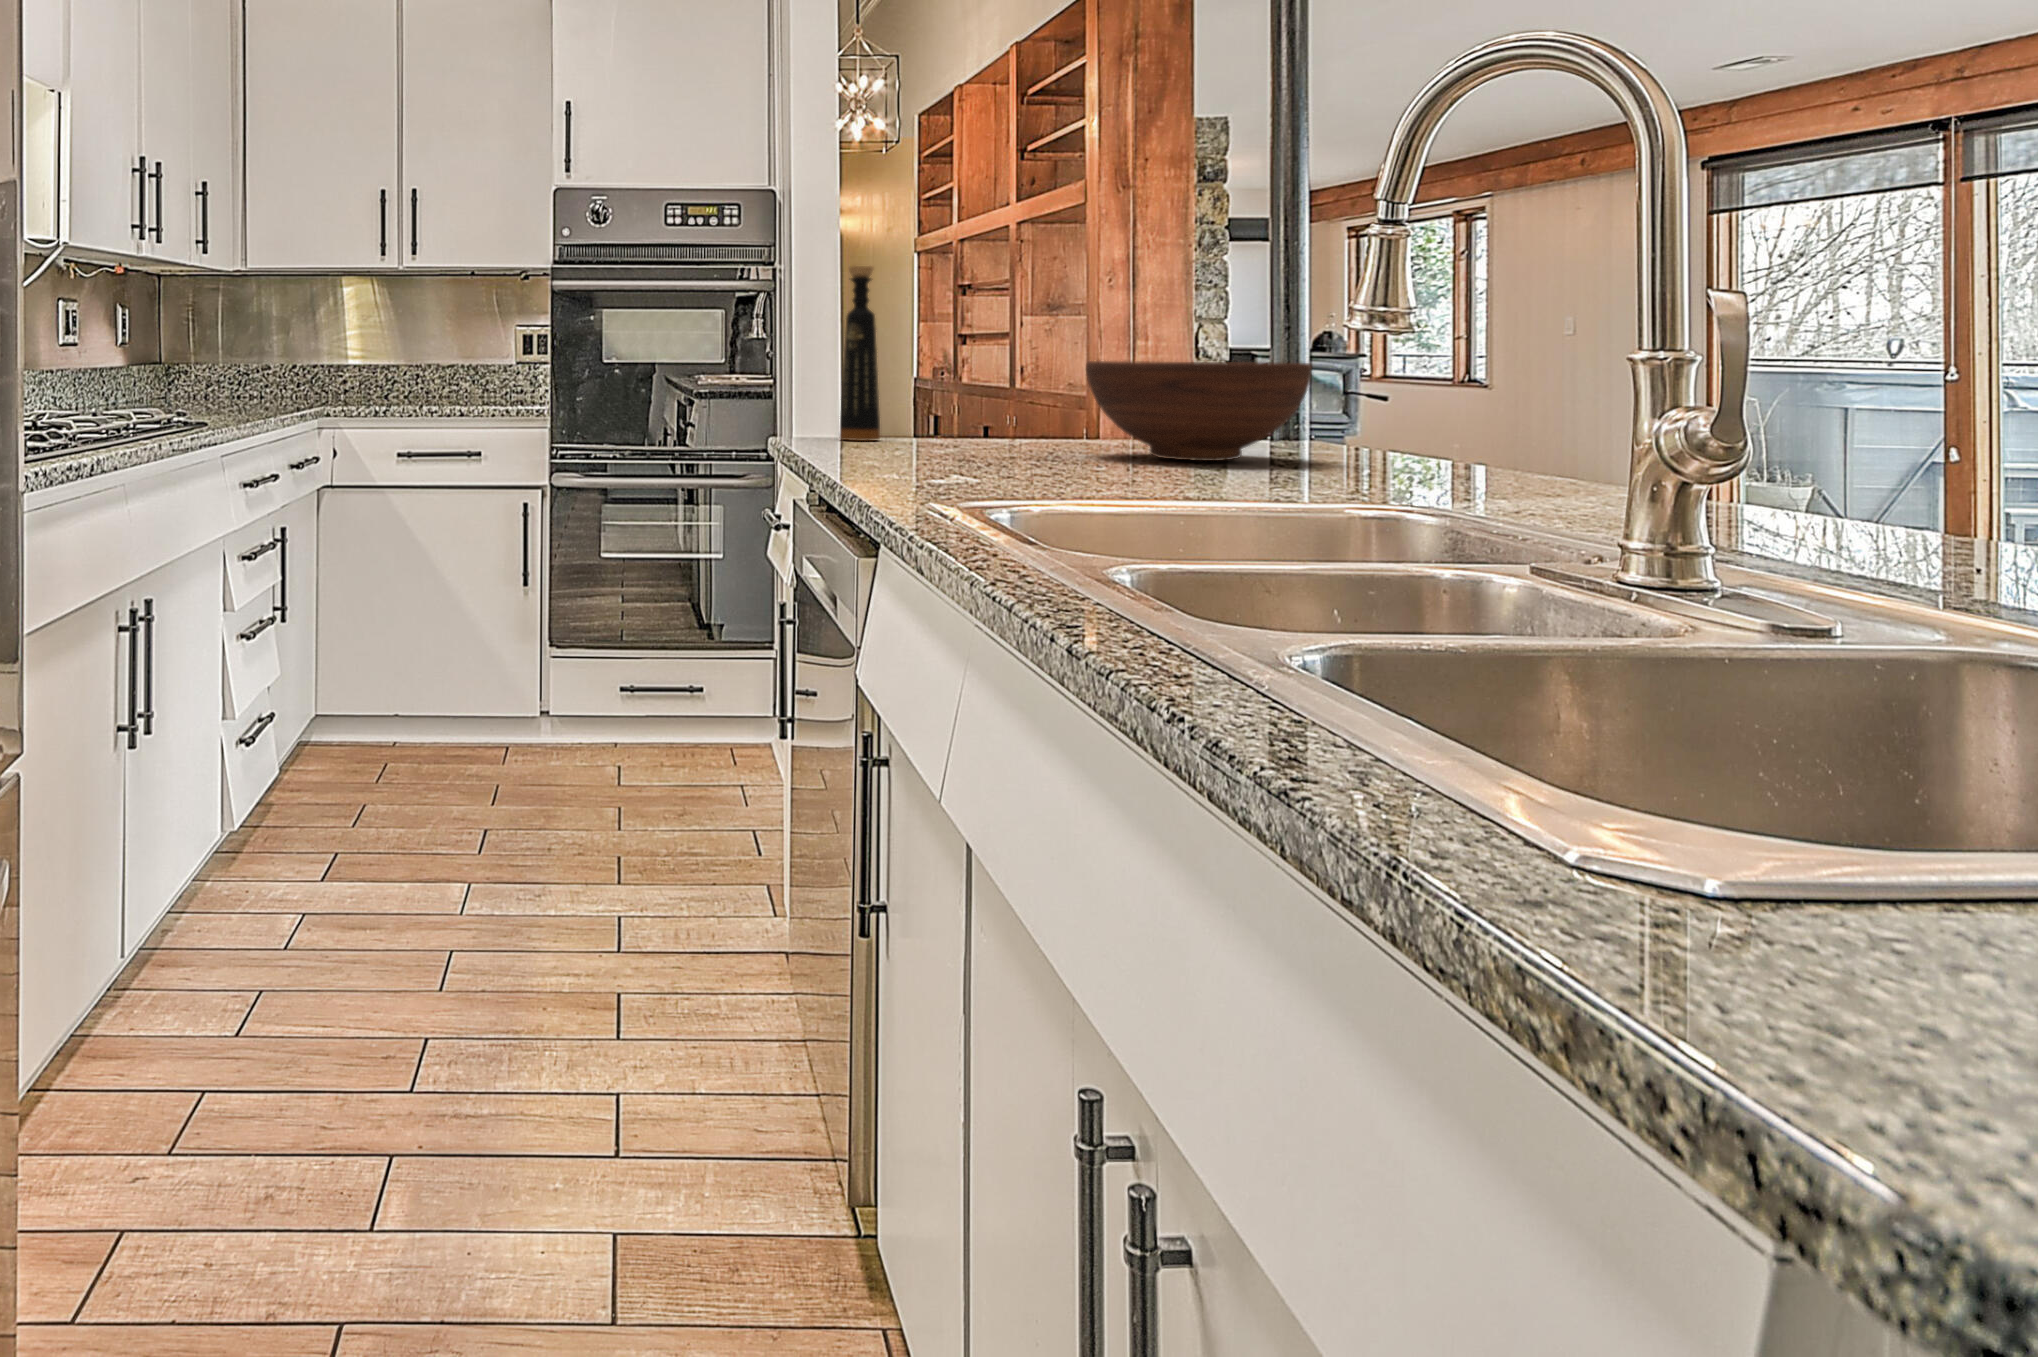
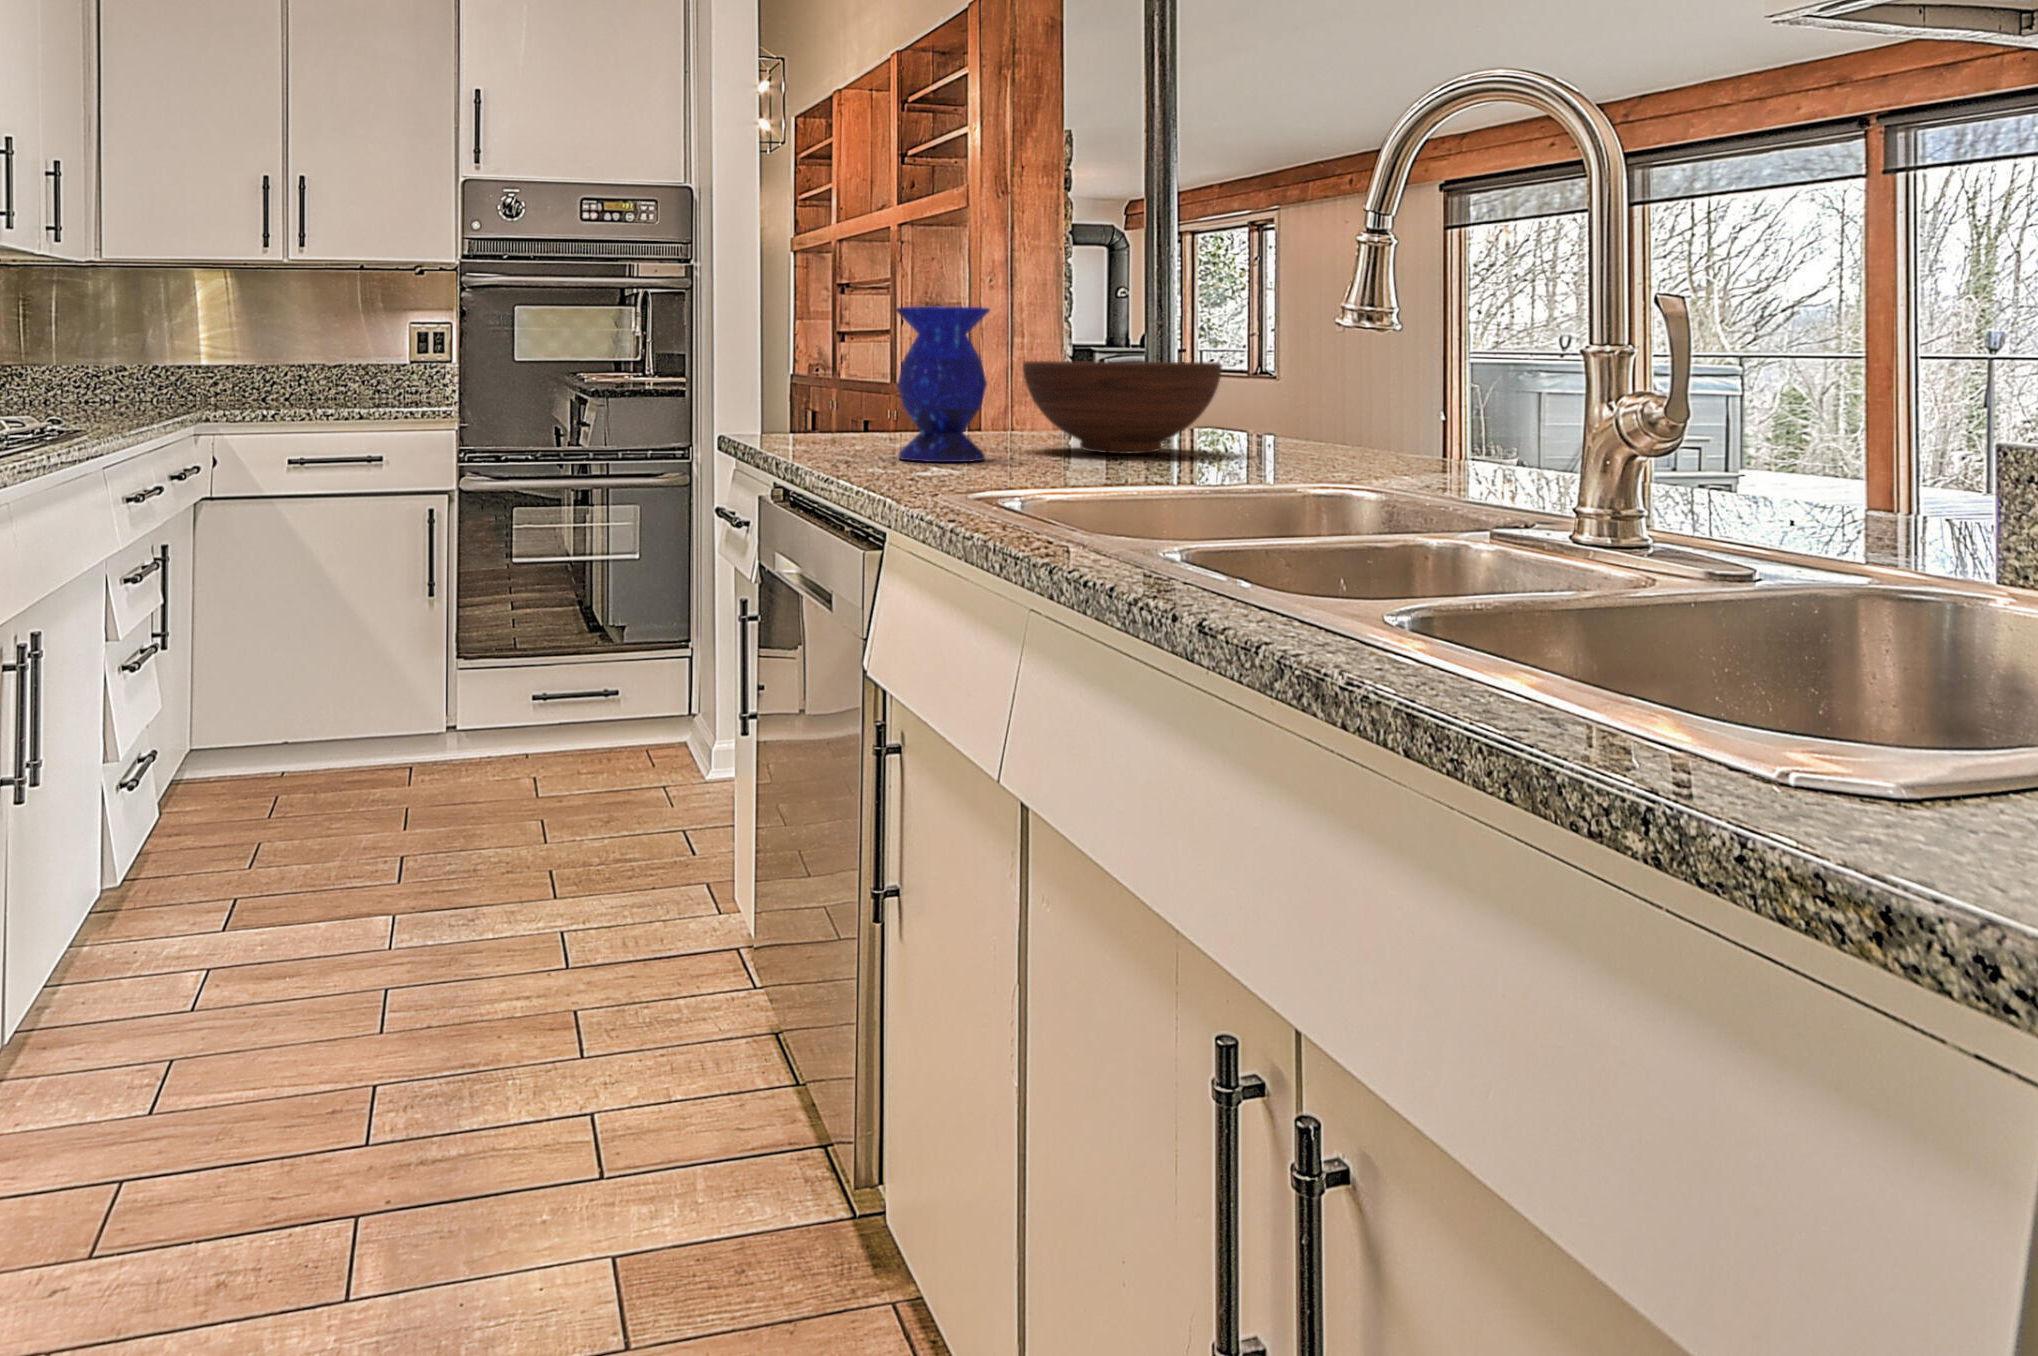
bottle: present [839,266,880,441] -> none [778,267,818,440]
vase: none [937,304,1039,465] -> present [896,307,990,462]

